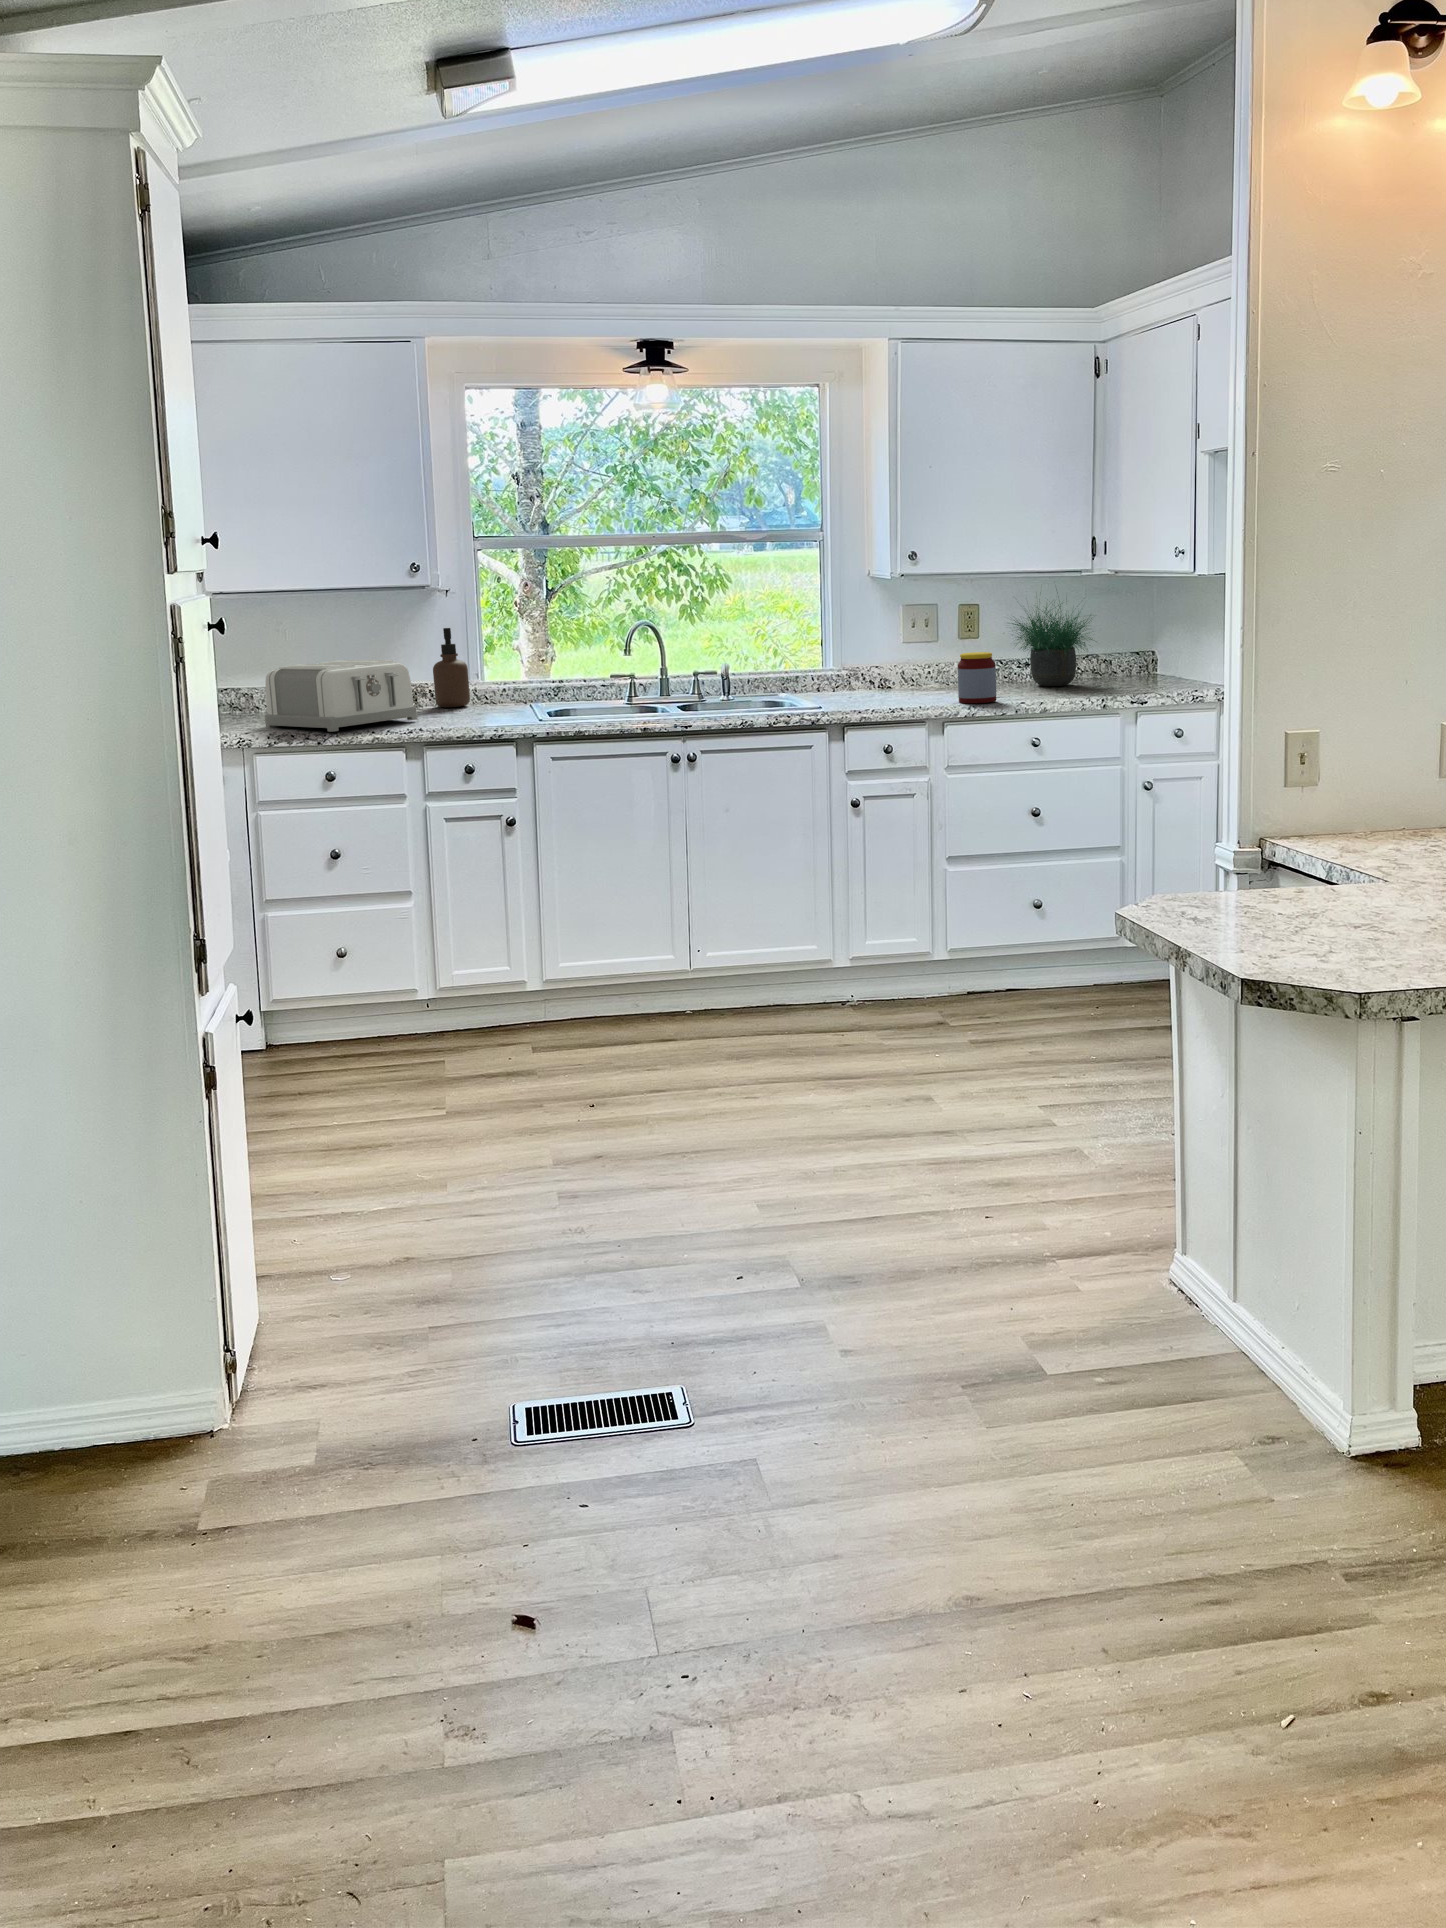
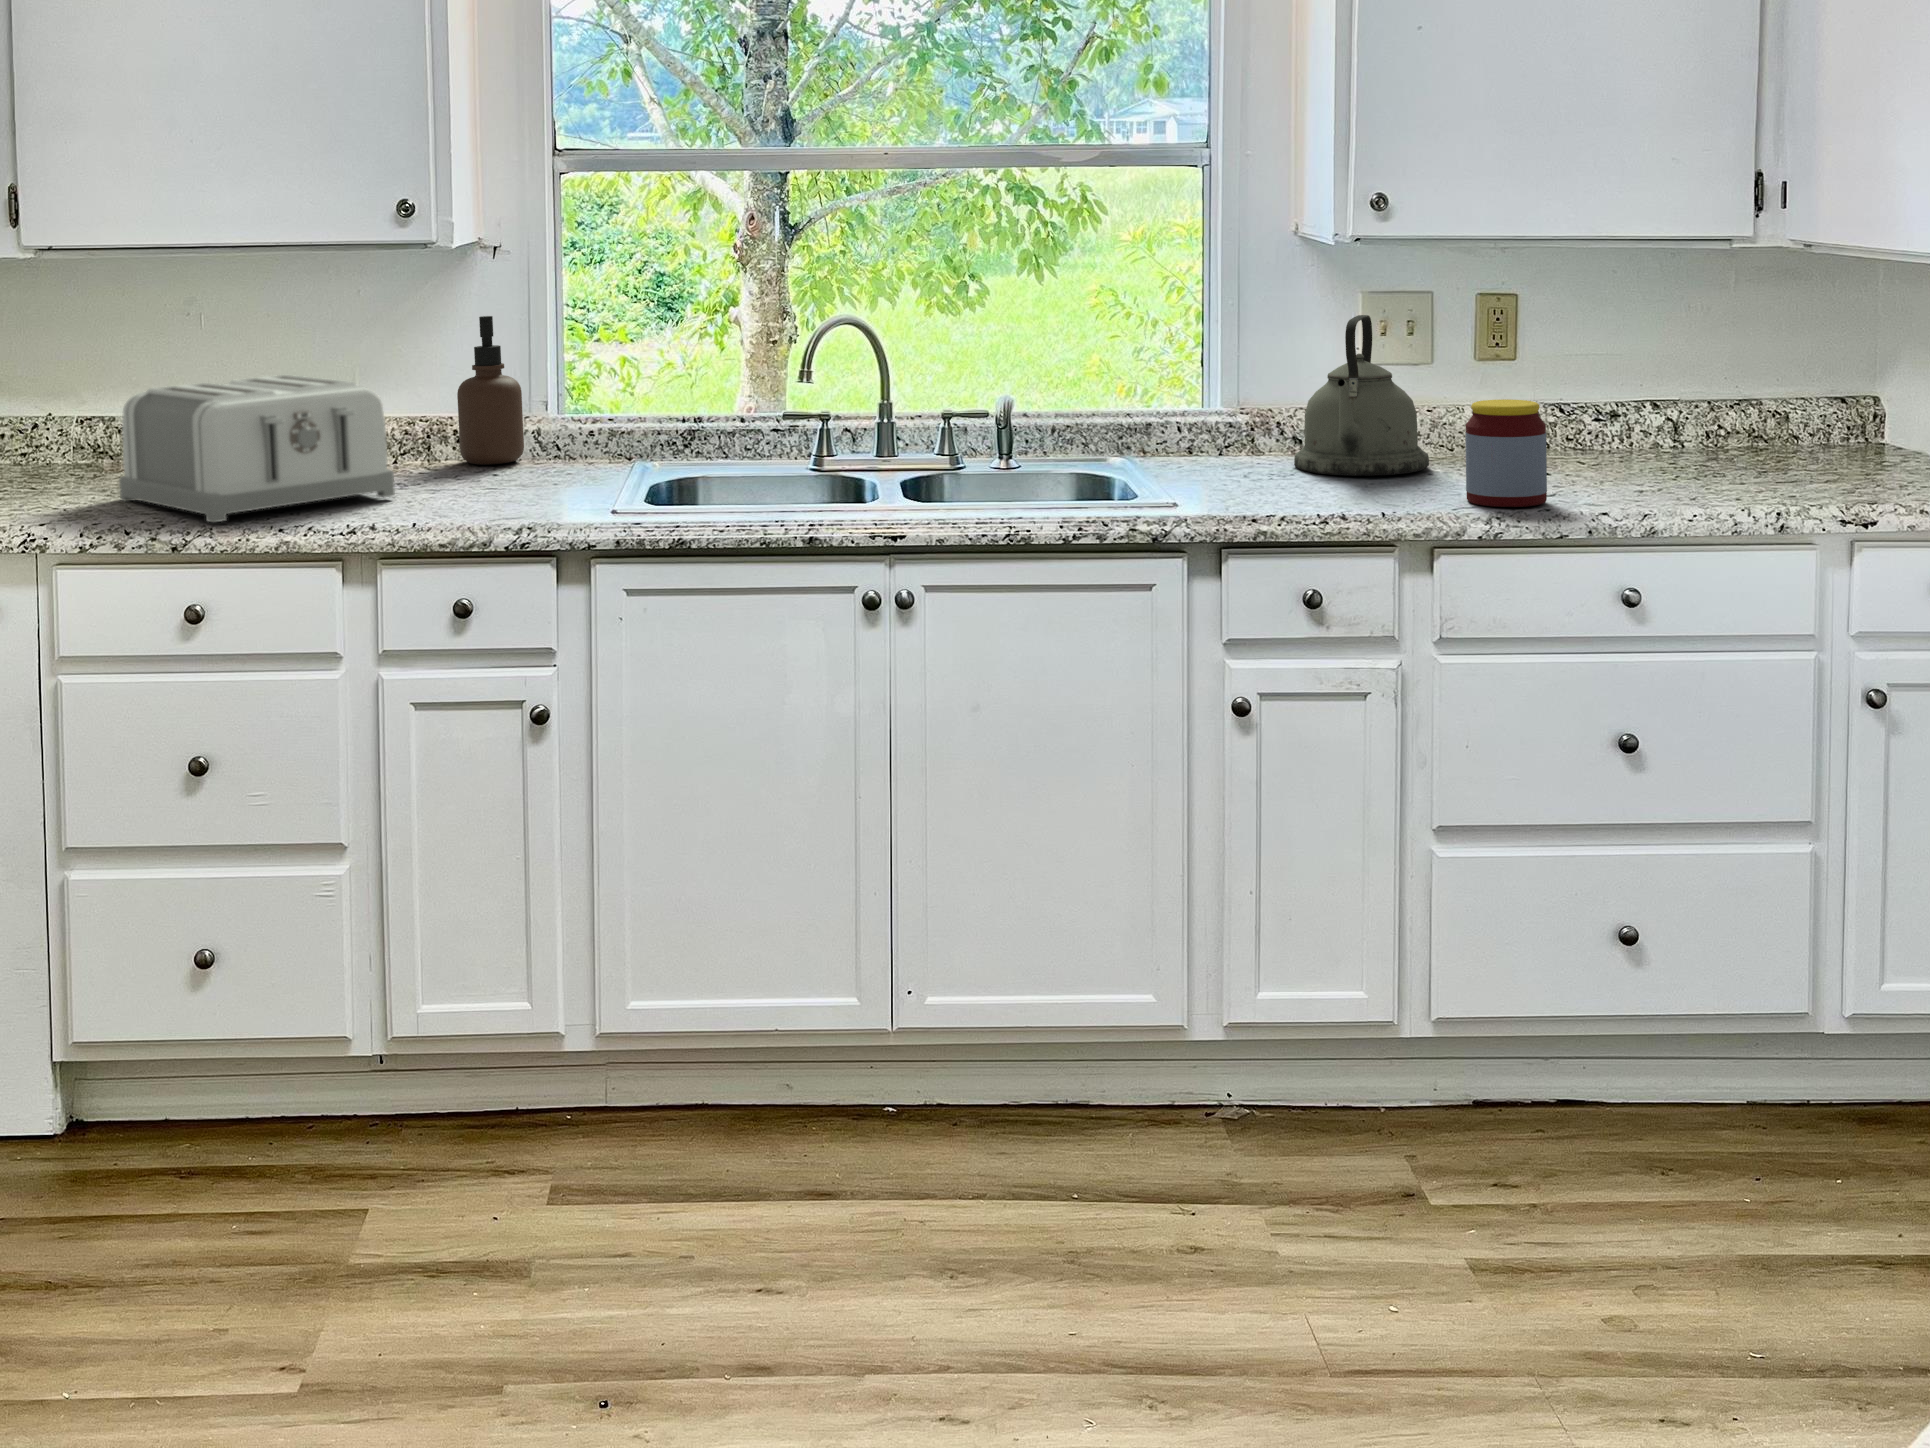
potted plant: present [1012,602,1092,686] -> none [1555,250,1779,464]
kettle: none [873,616,940,696] -> present [1294,315,1429,476]

